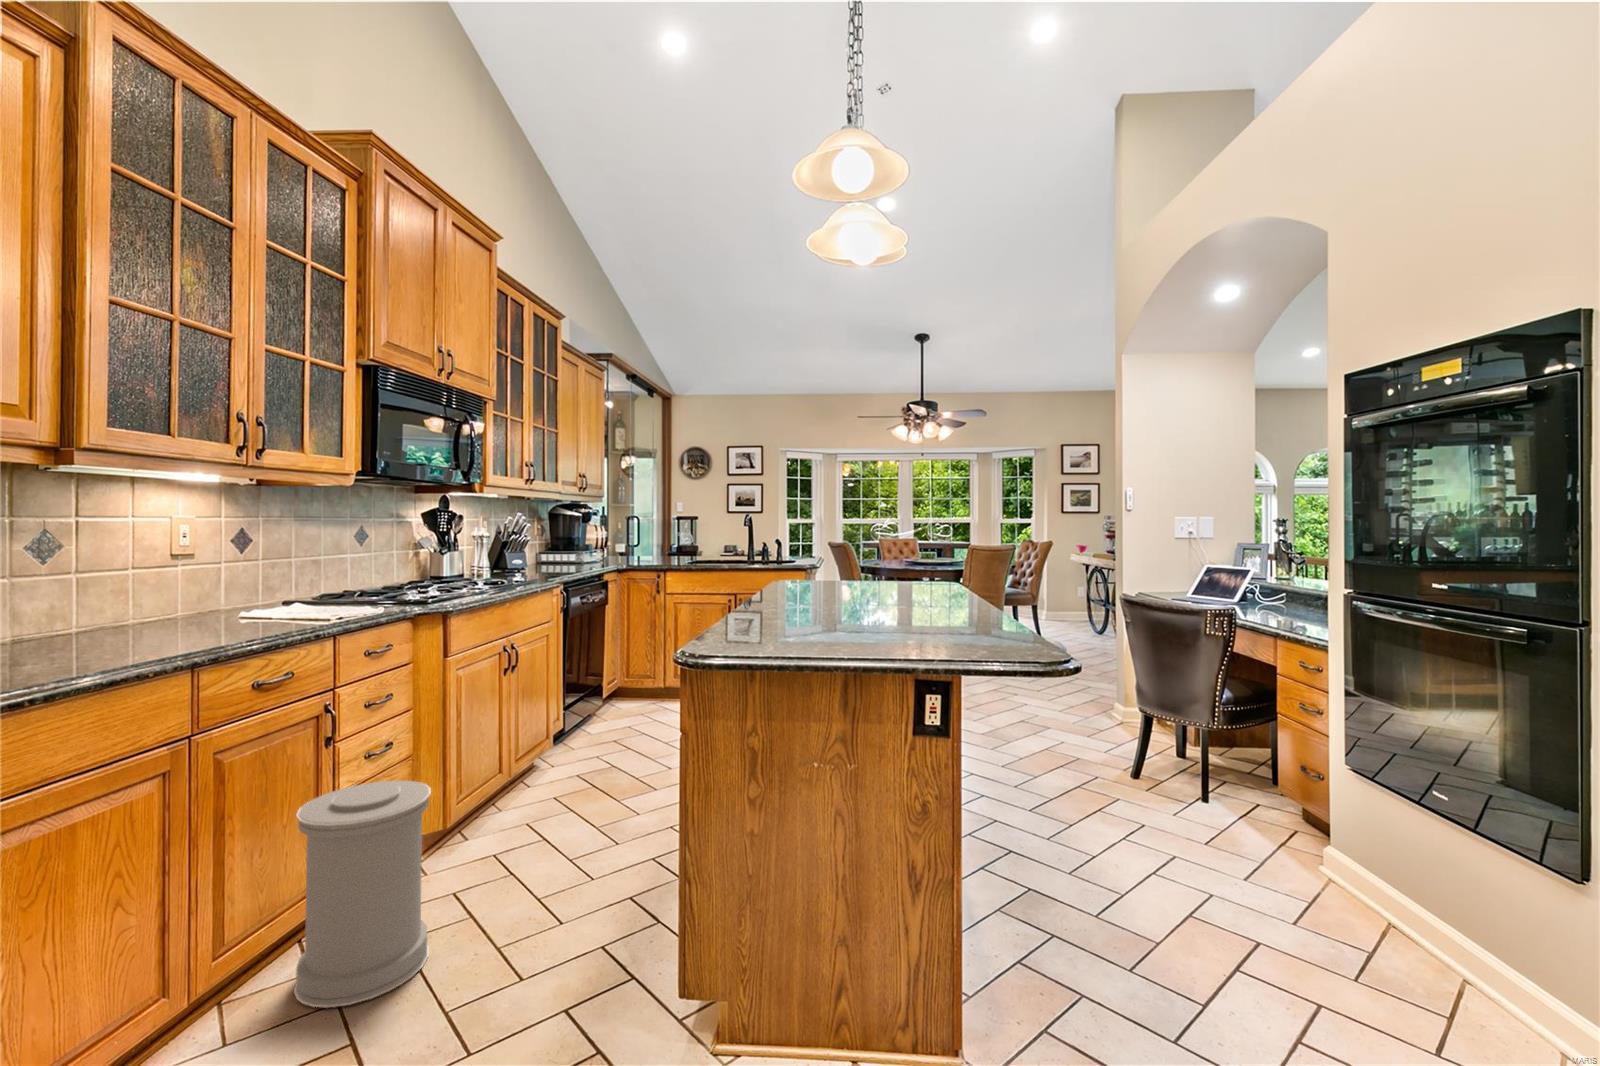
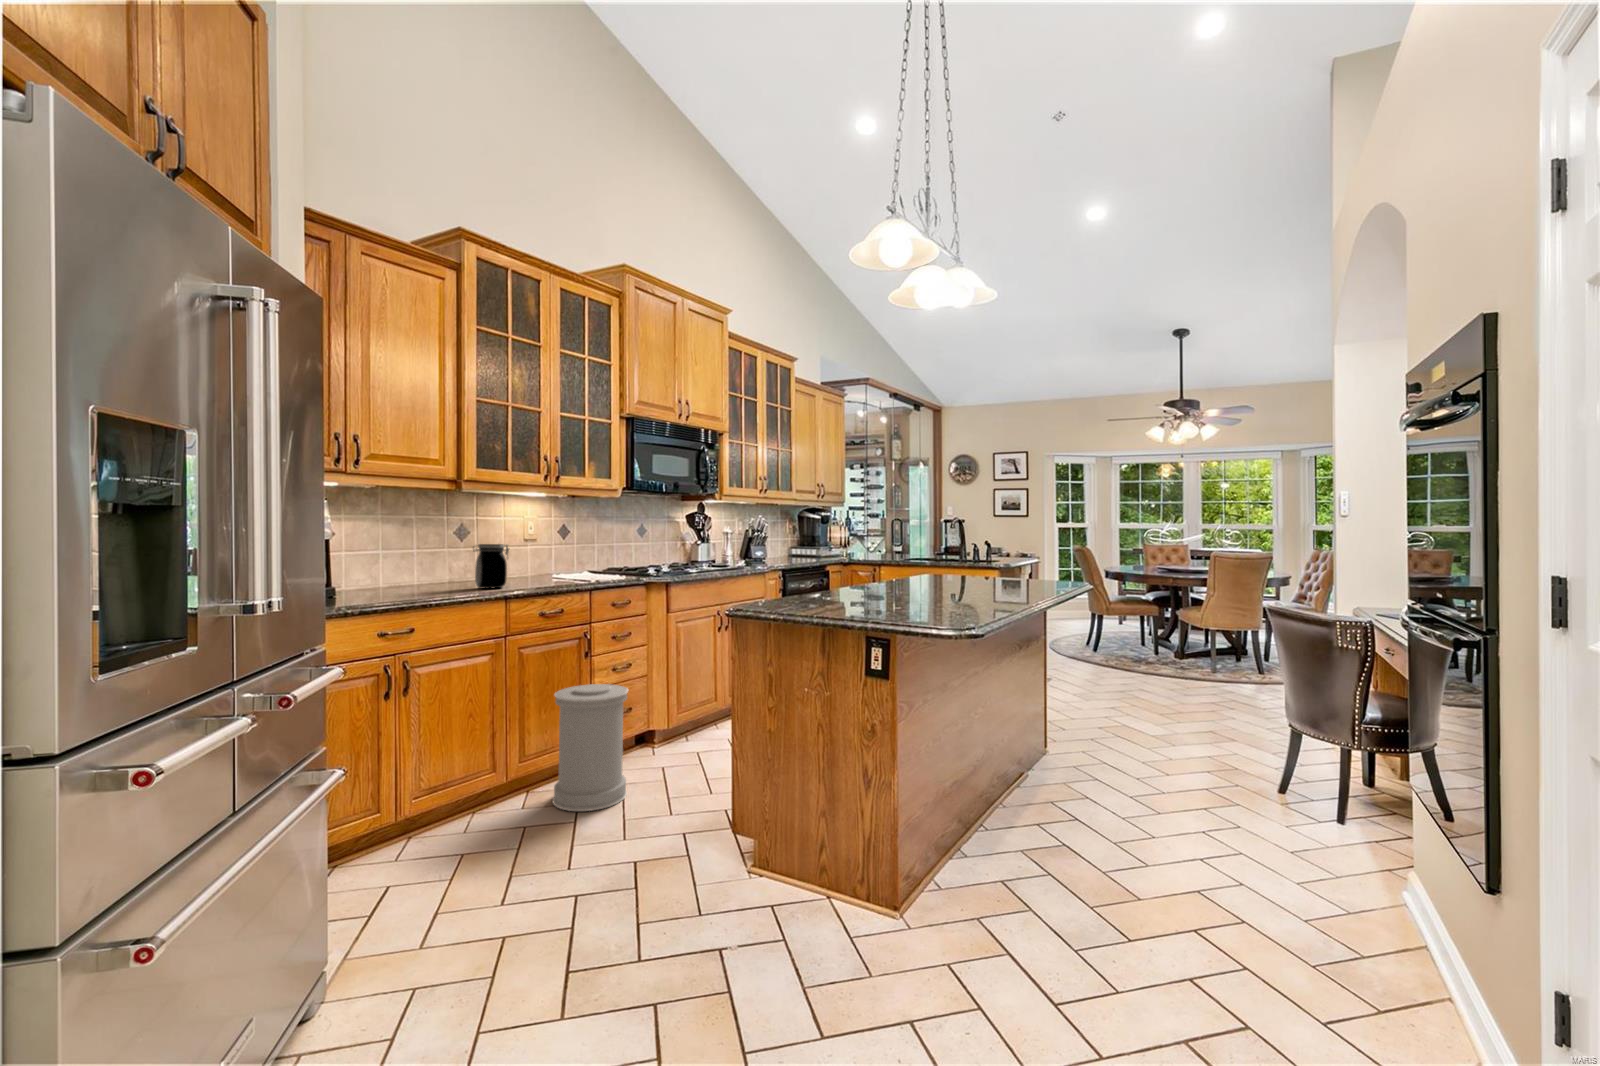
jar: none [108,568,192,652] -> present [473,544,509,589]

